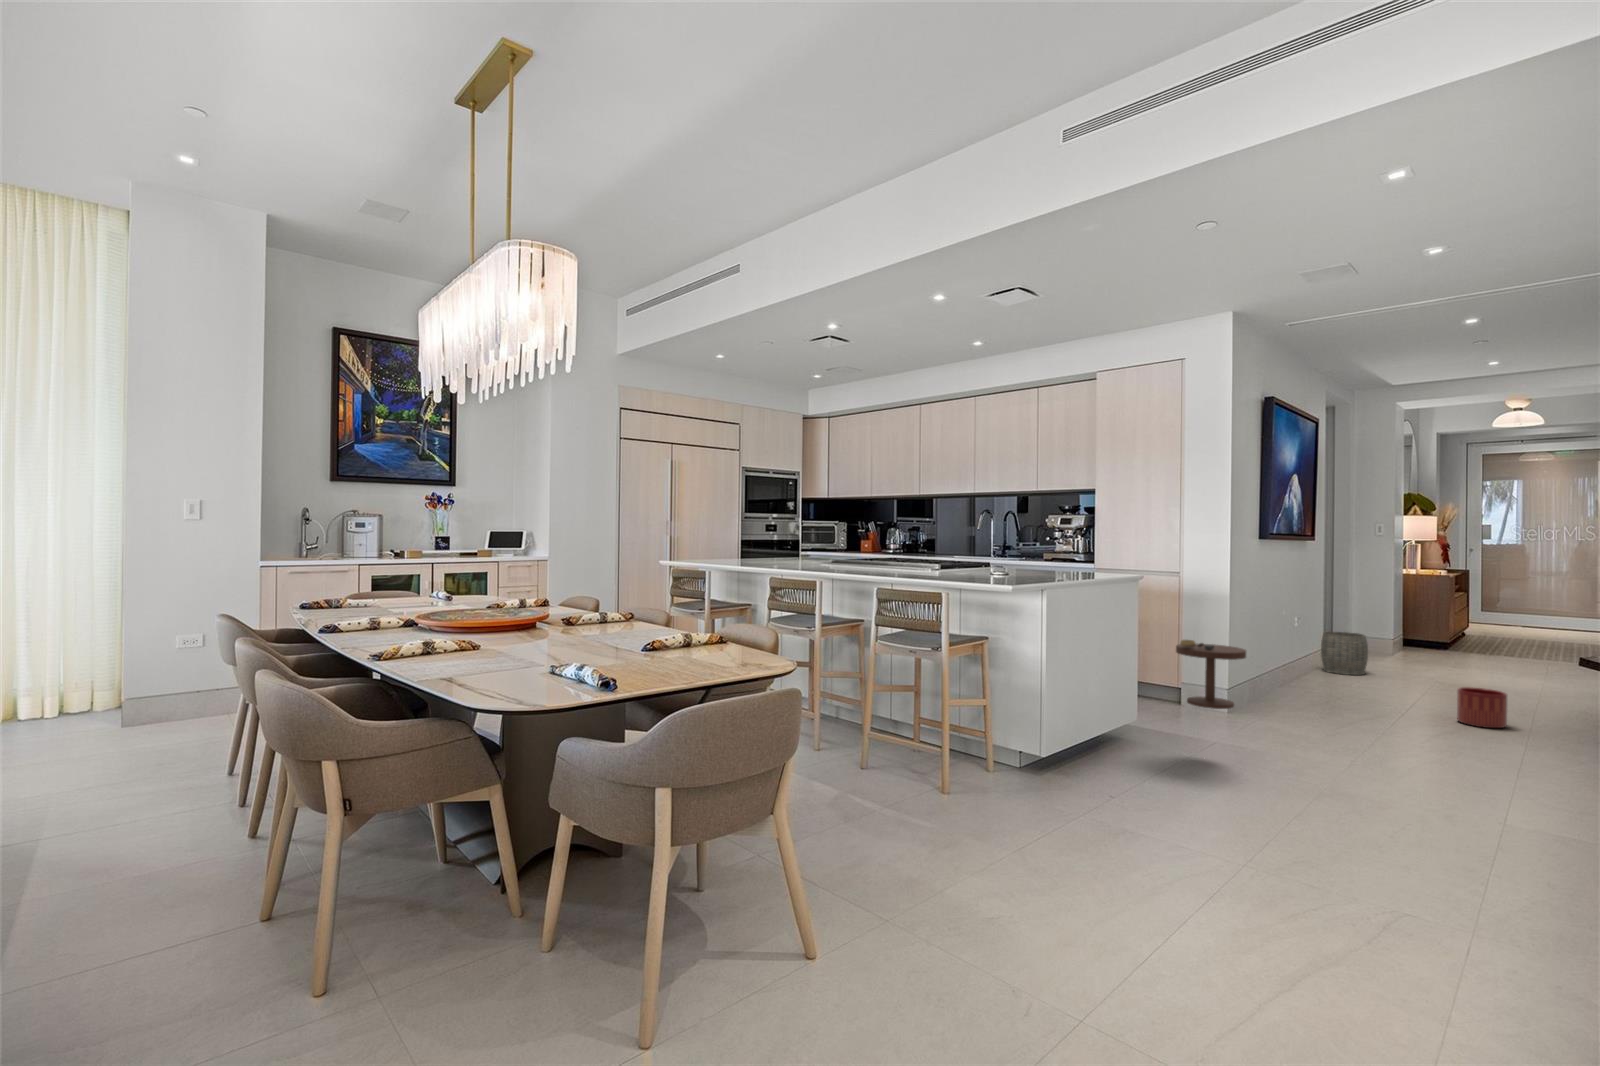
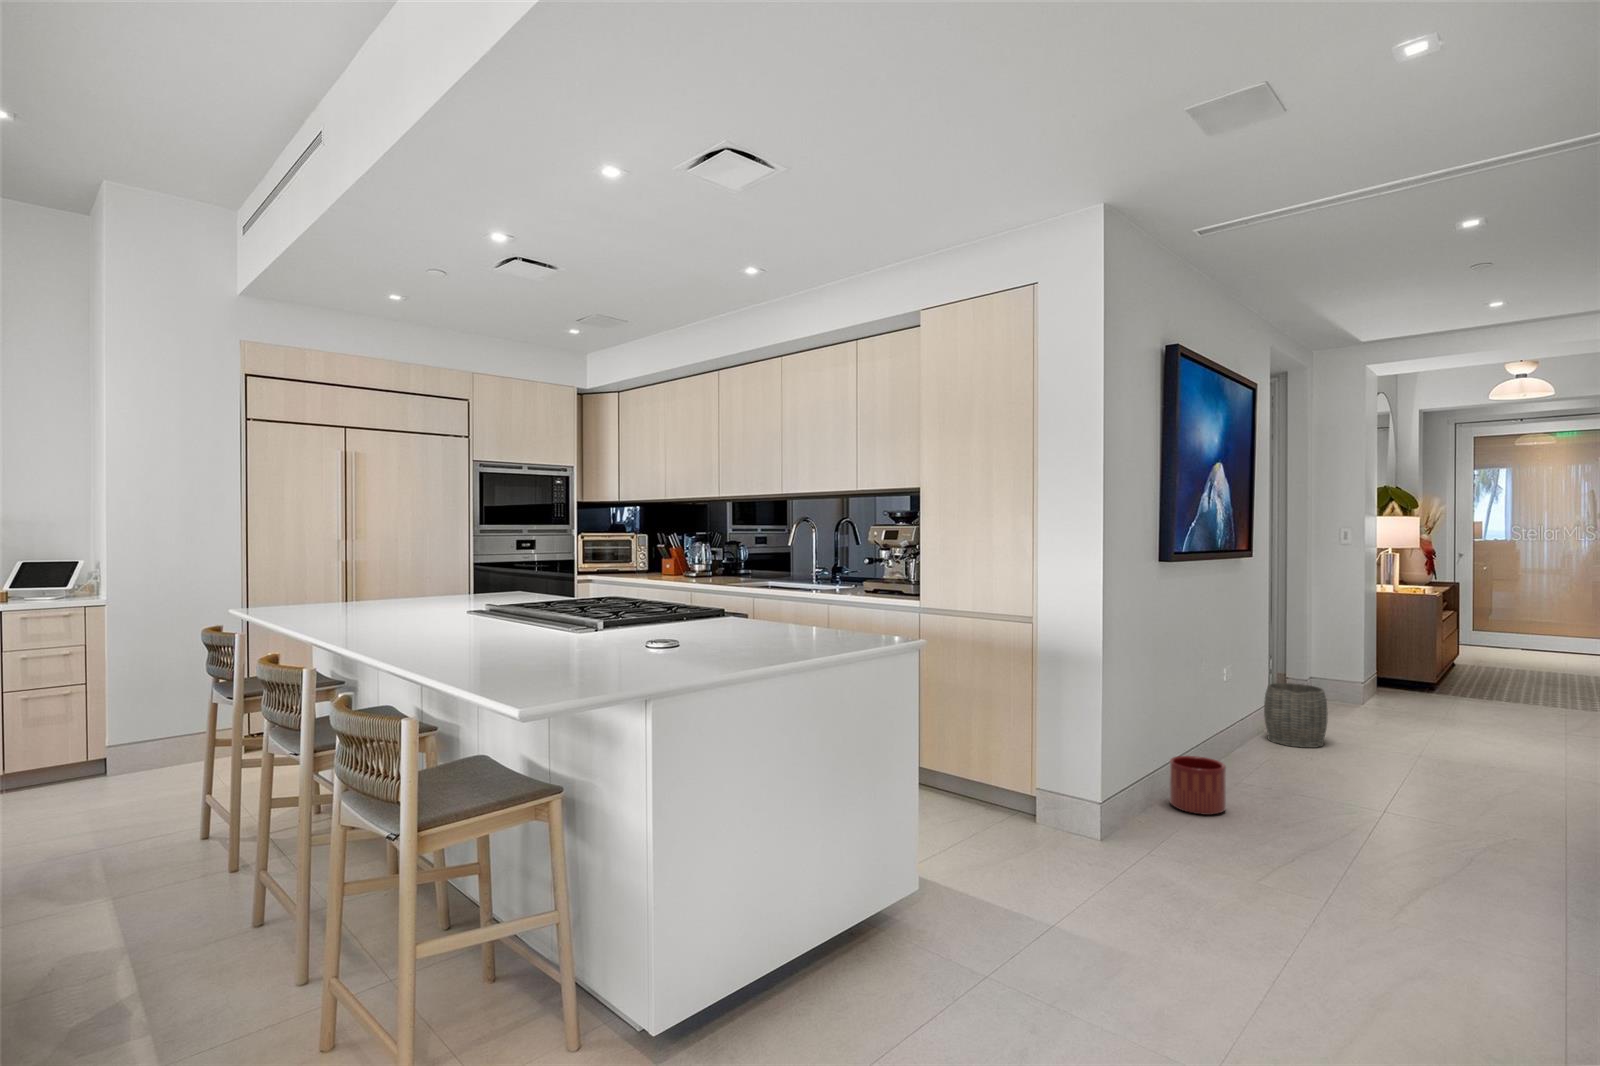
side table: present [1176,640,1246,709] -> none [960,770,1078,989]
planter: present [1457,687,1508,728] -> present [1169,756,1226,815]

